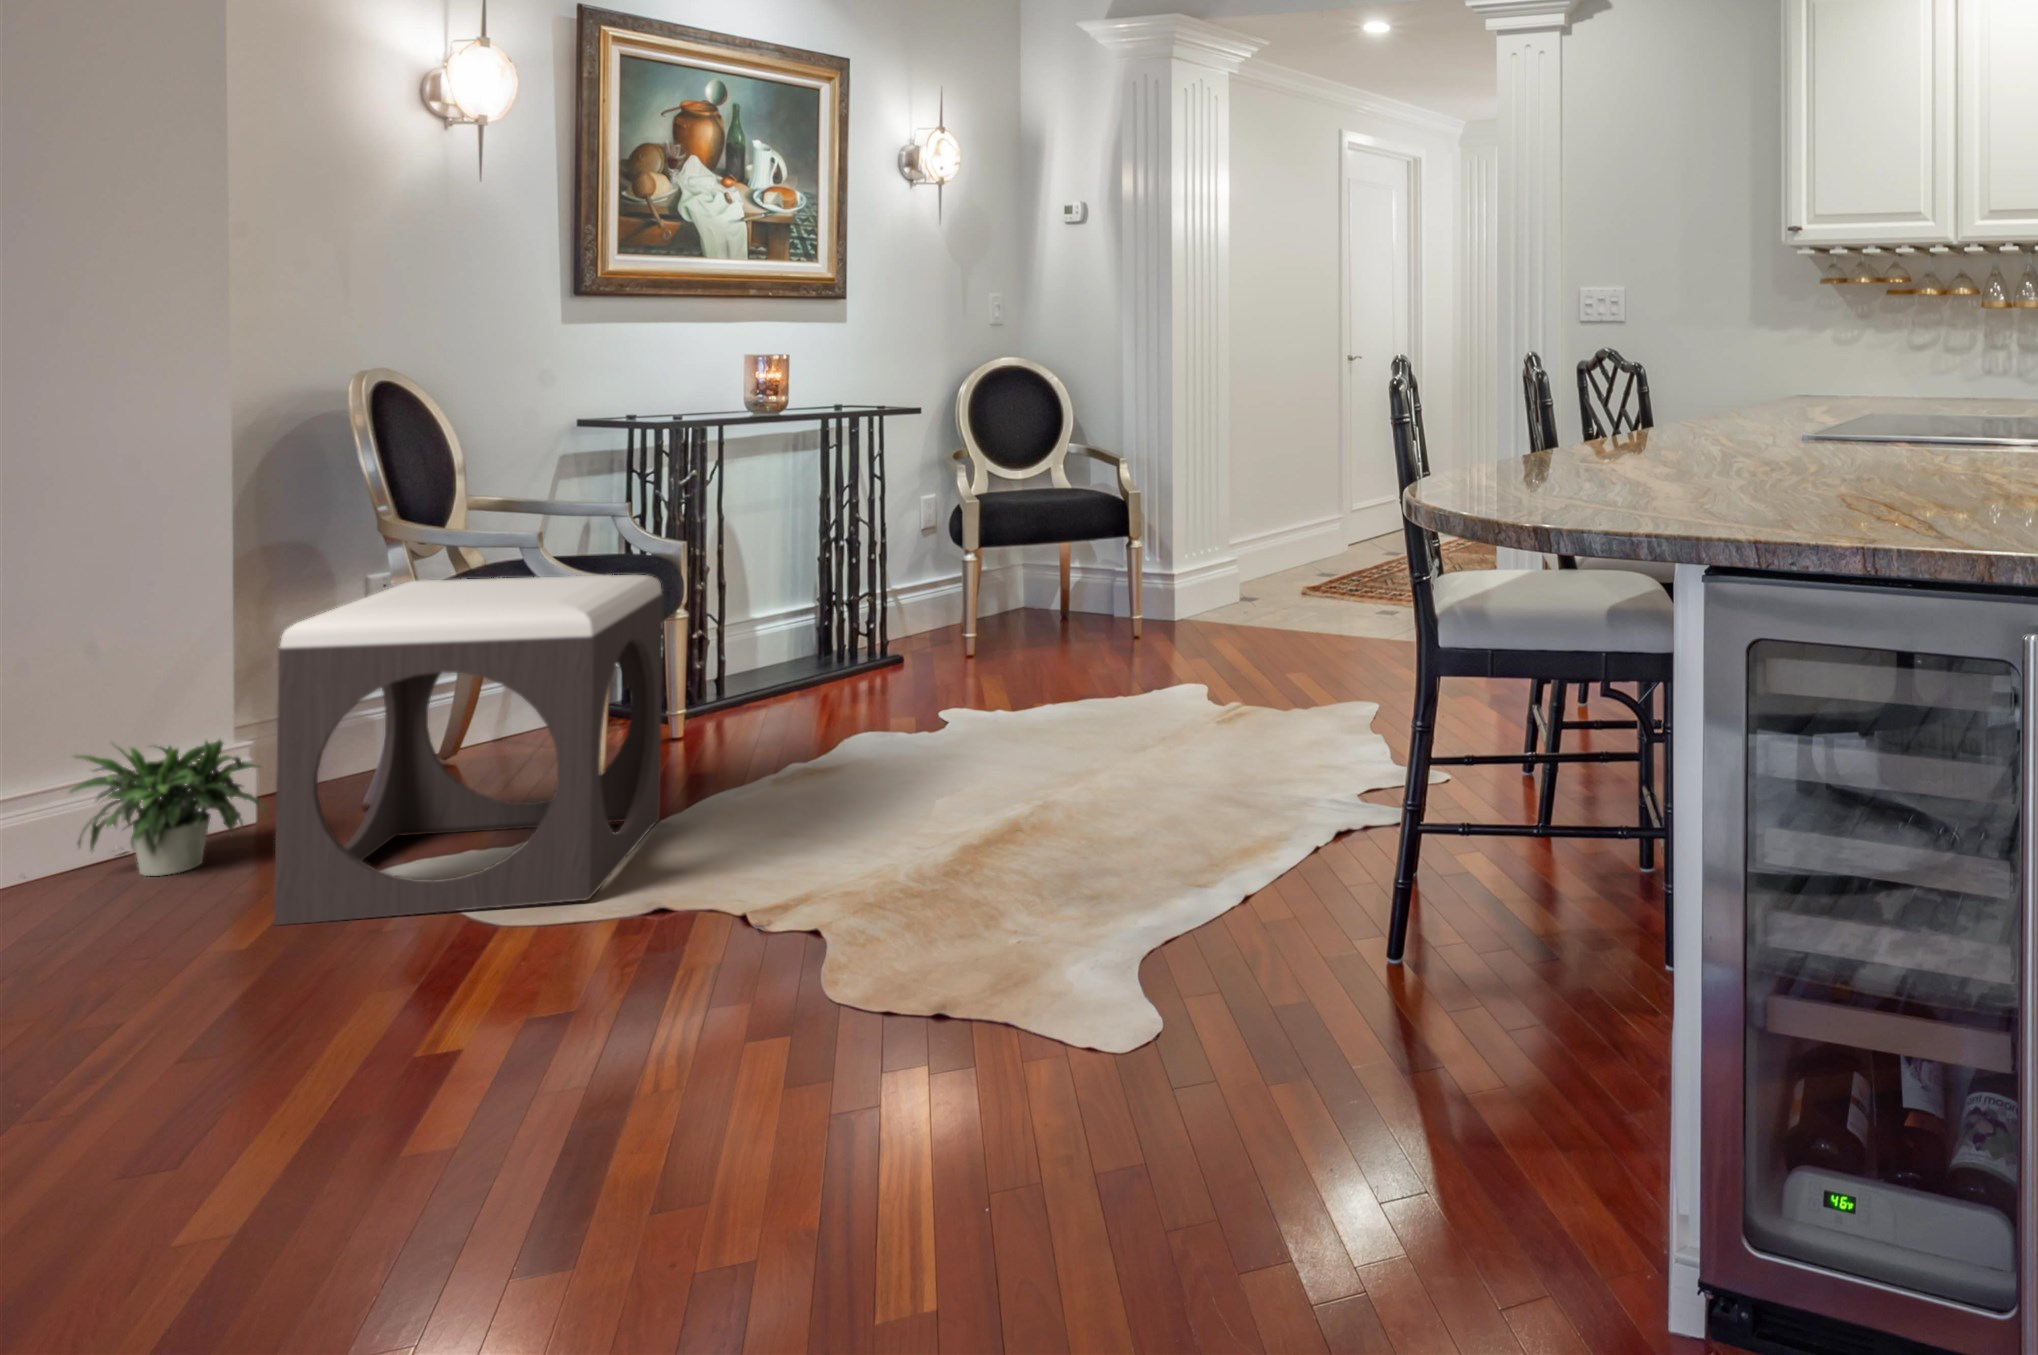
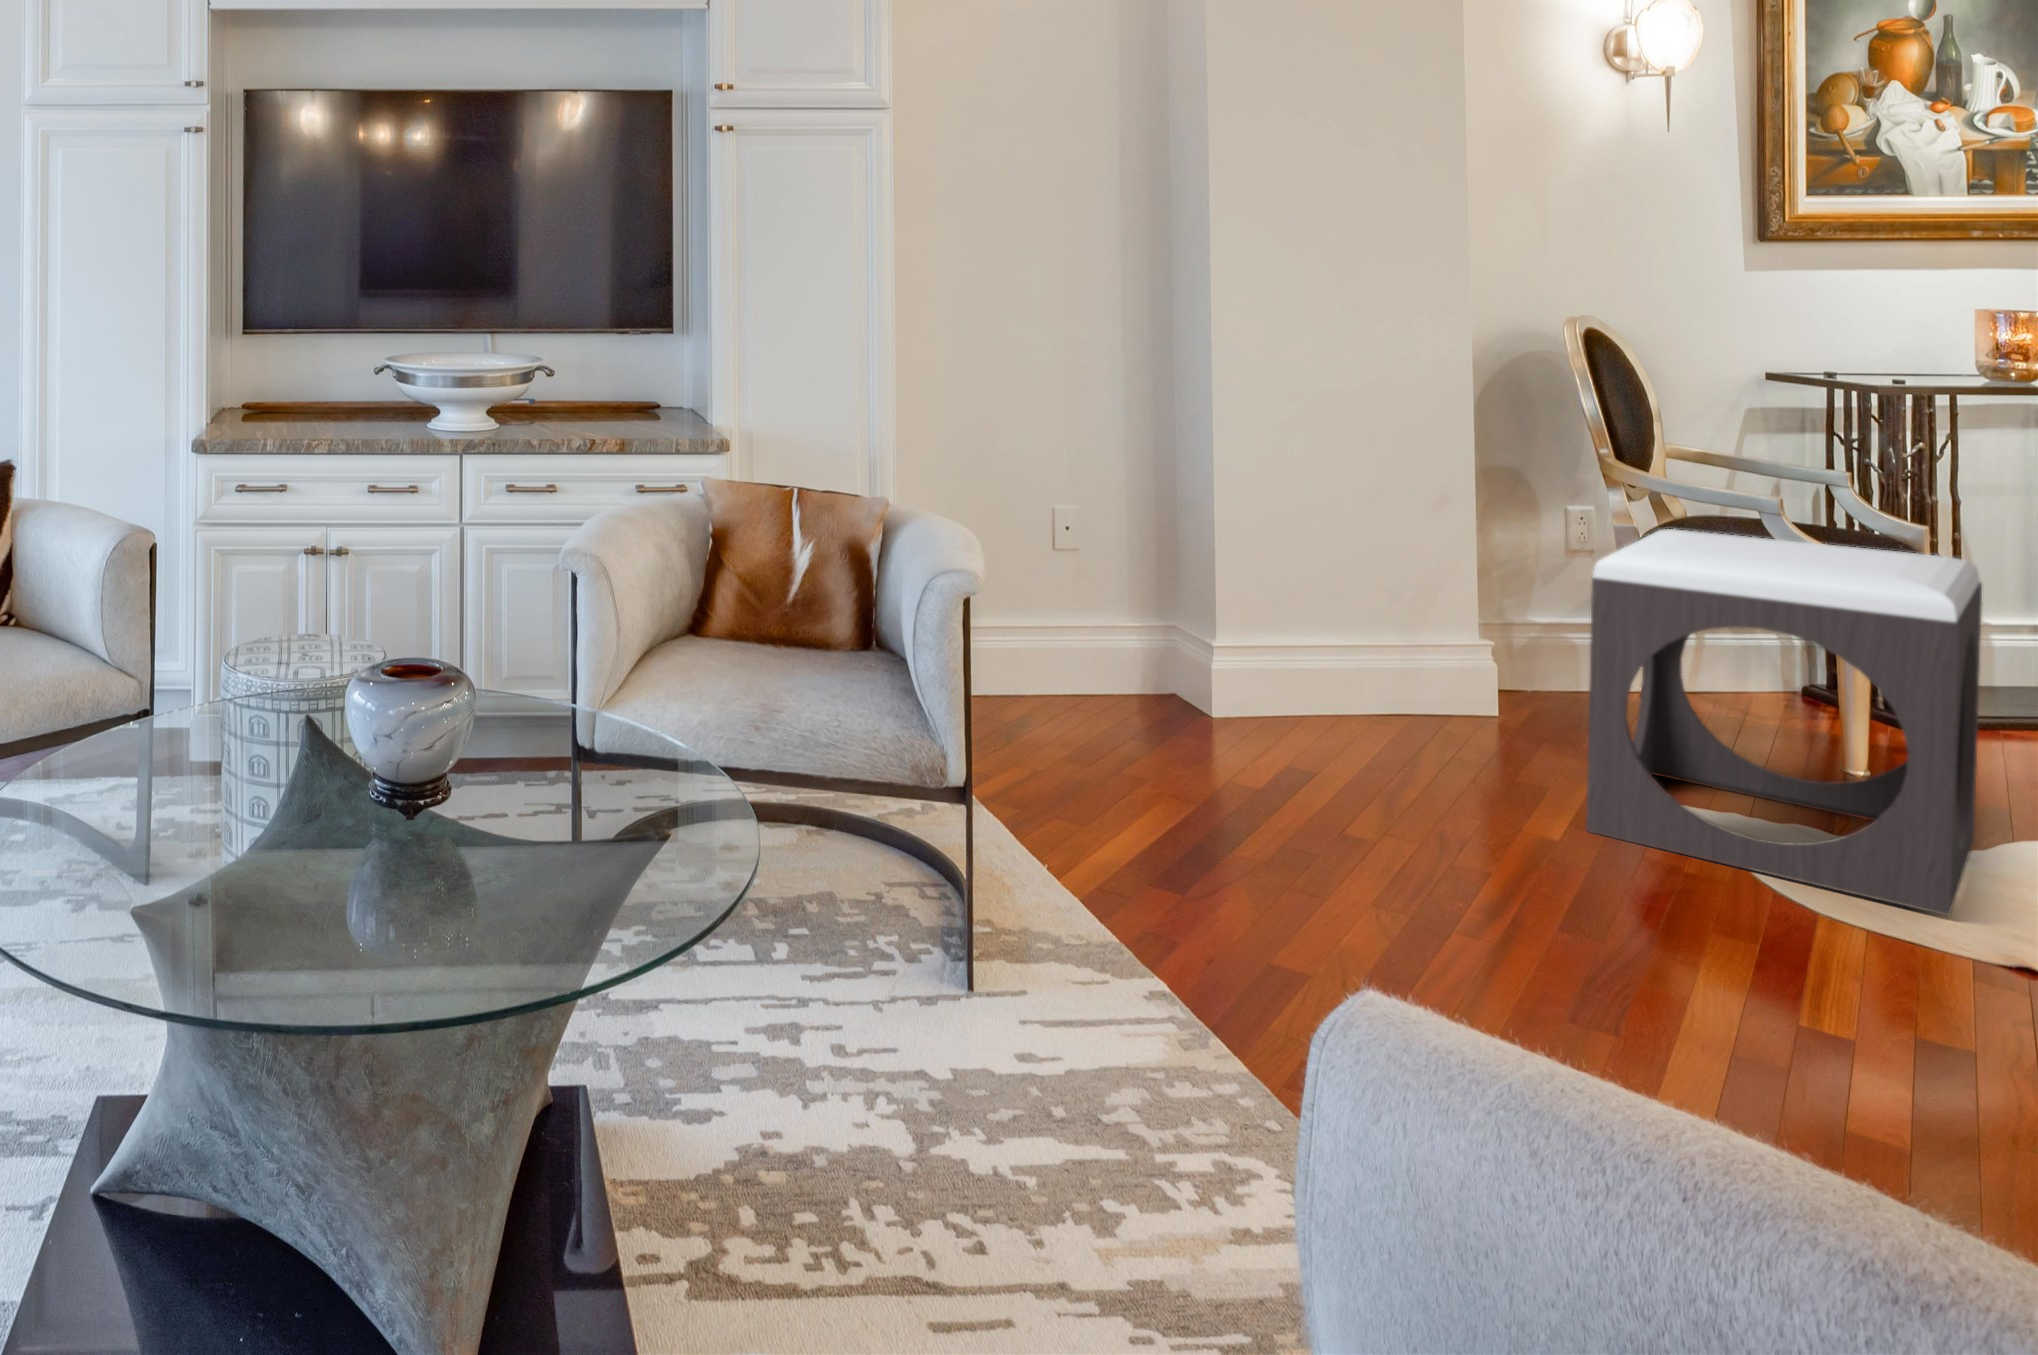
potted plant: present [19,739,265,877] -> none [1337,629,1536,754]

